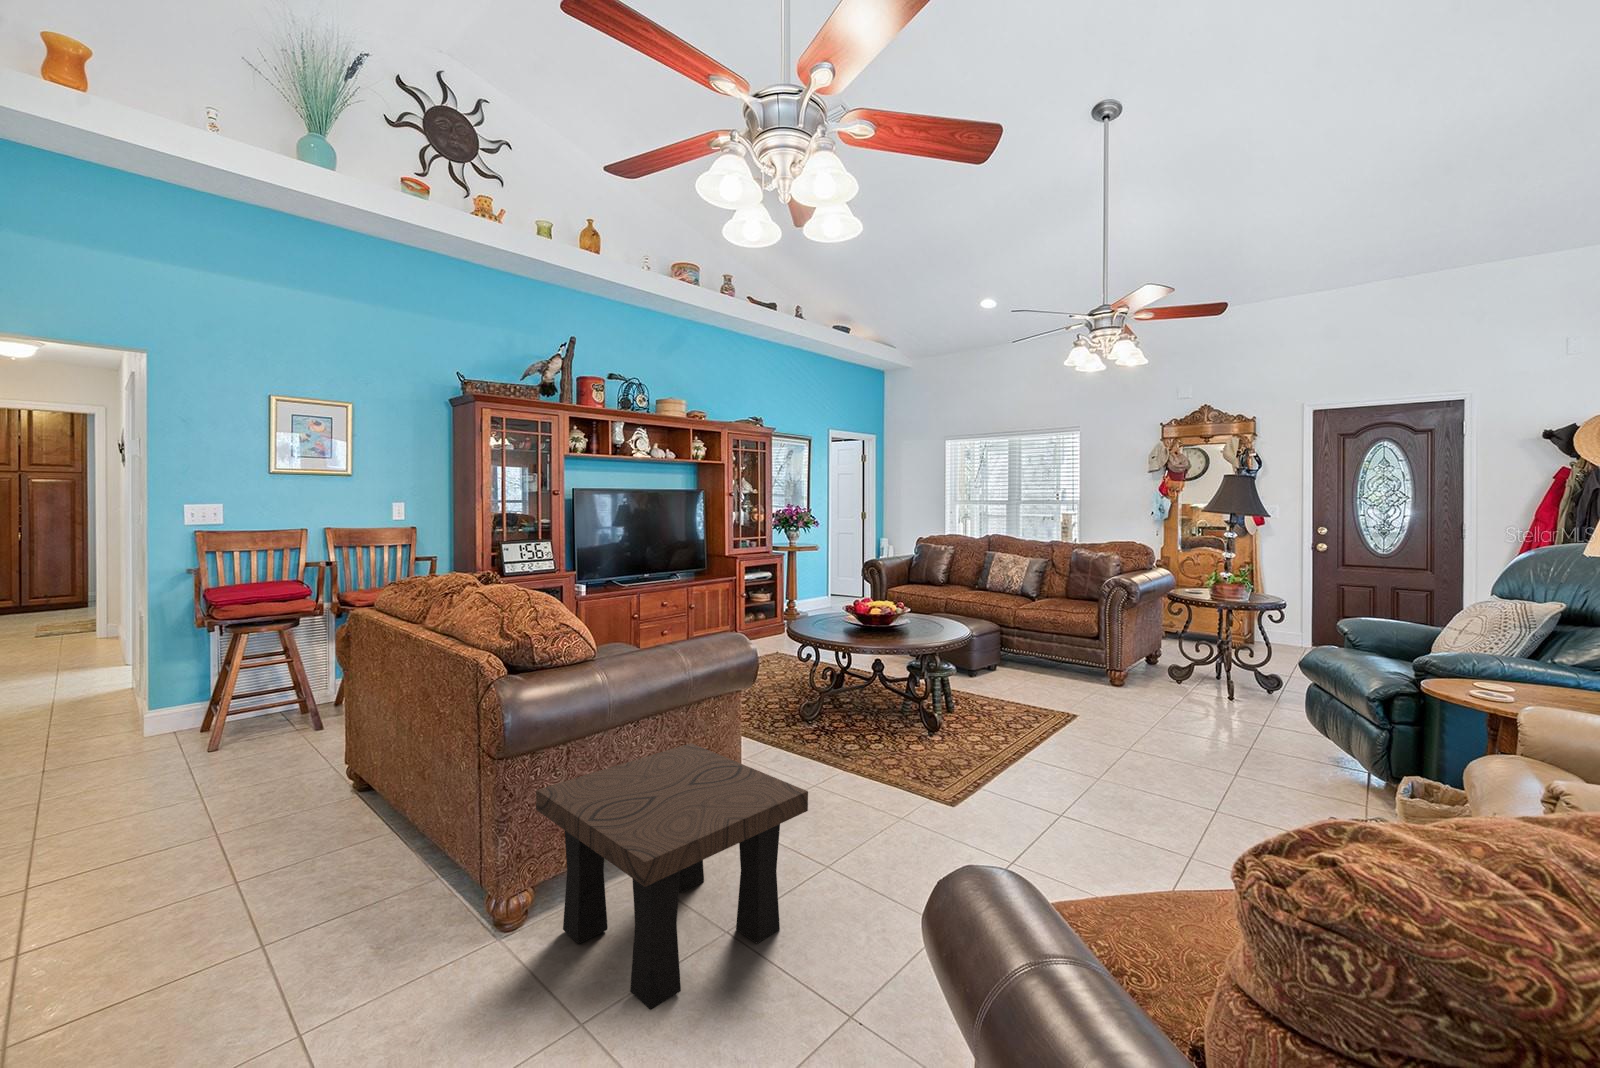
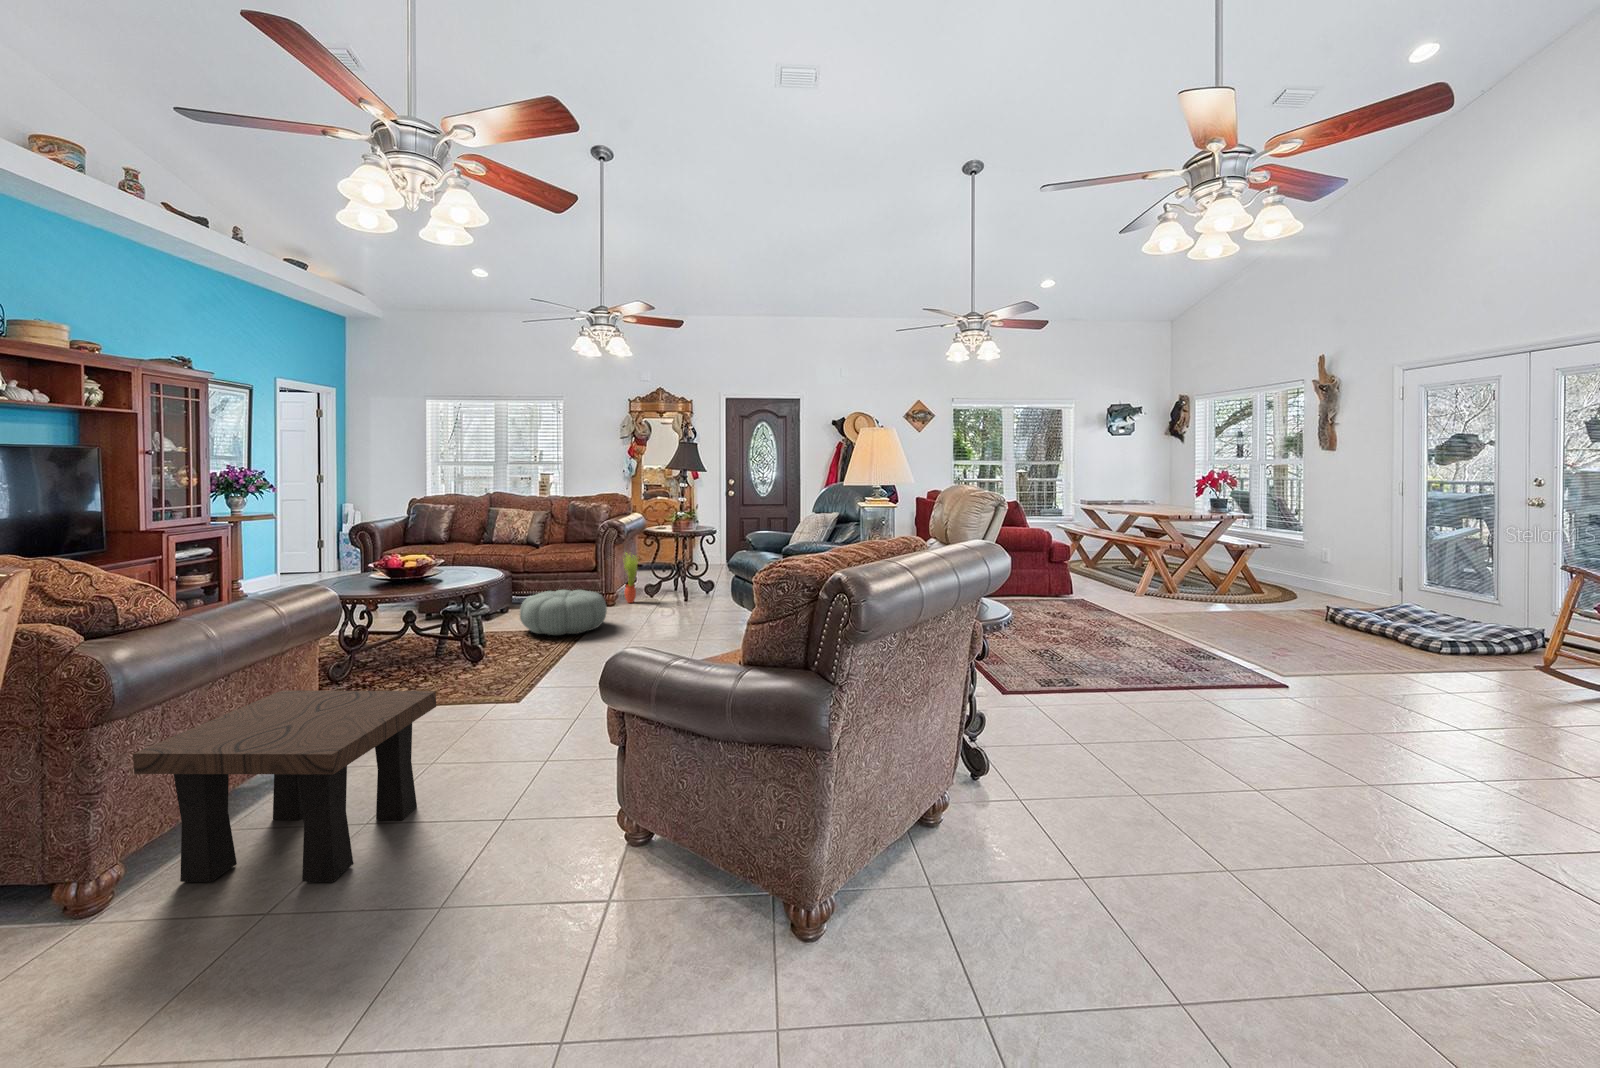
potted plant: none [1134,617,1160,685] -> present [623,553,638,603]
pouf: none [994,657,1102,718] -> present [520,590,607,635]

